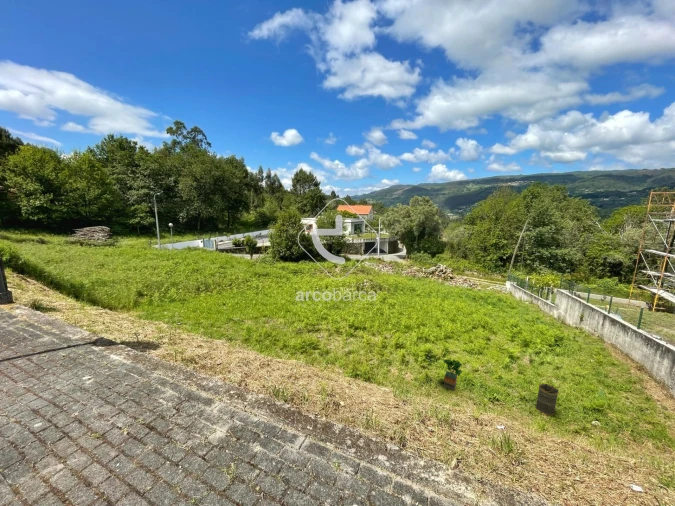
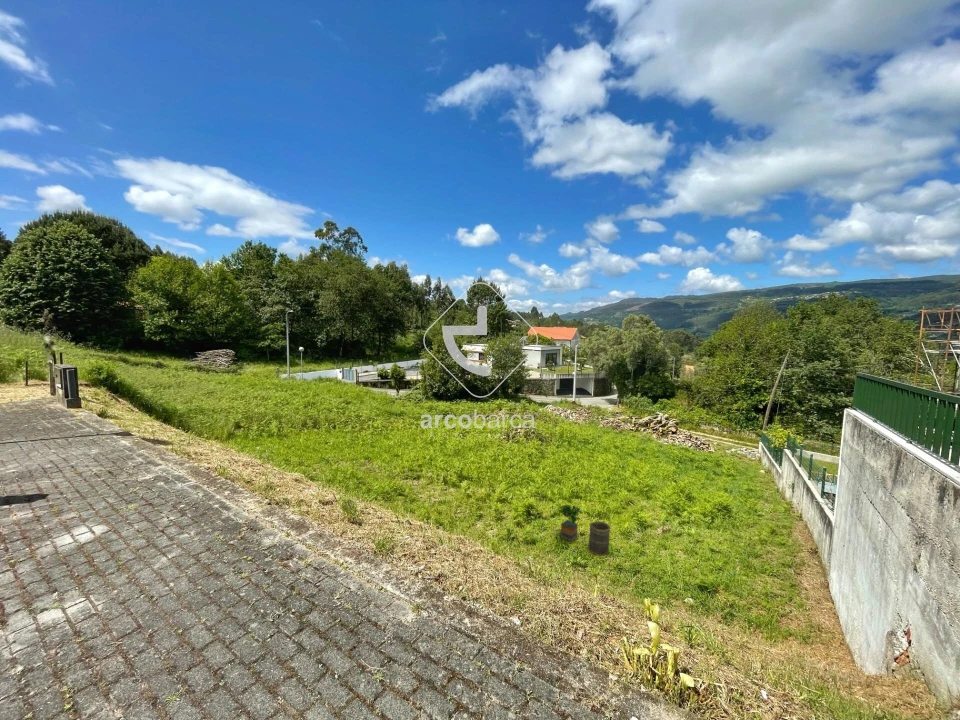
basket: present [536,379,560,415] -> present [588,521,610,555]

